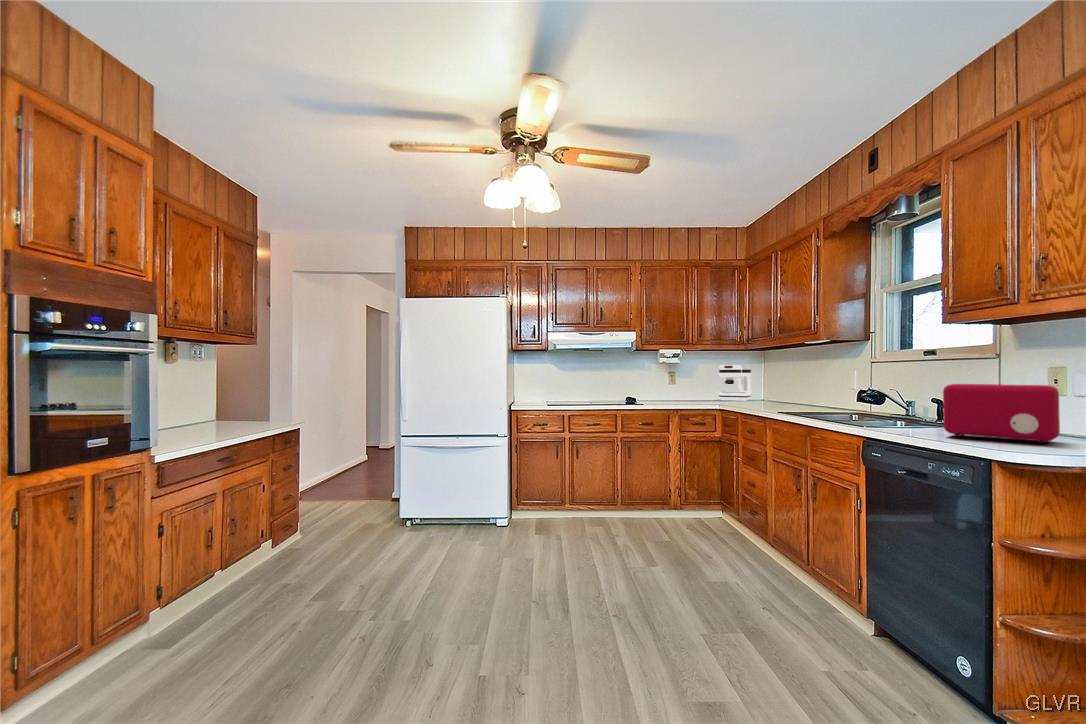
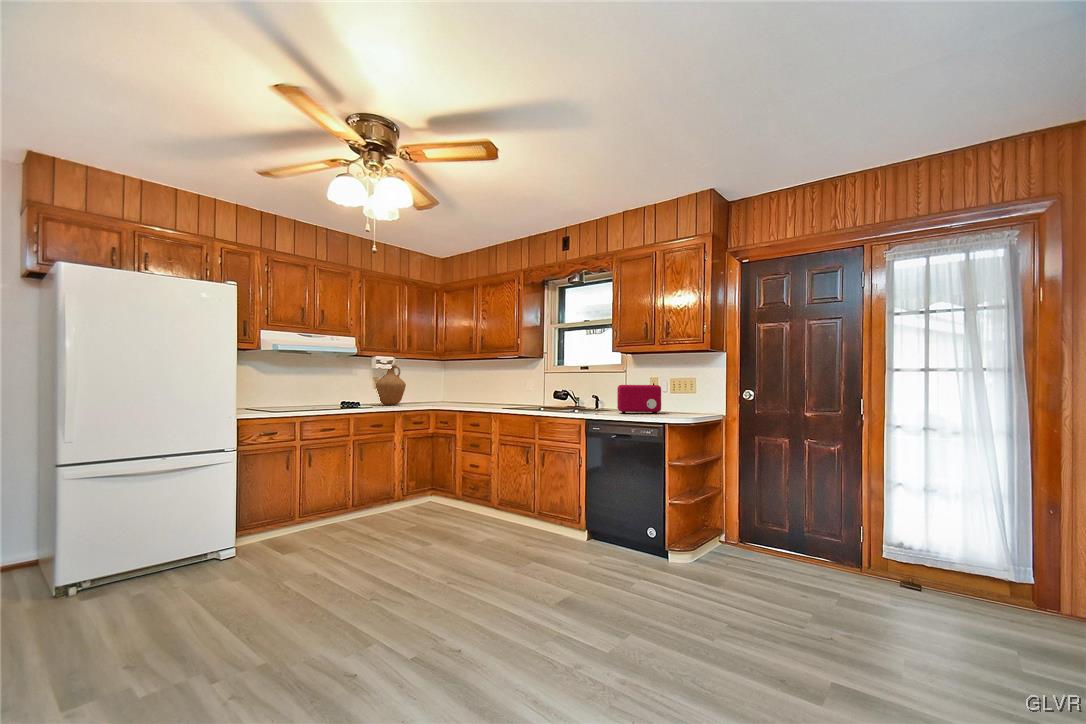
vase: none [670,358,704,402] -> present [376,365,406,405]
coffee maker: present [719,365,751,401] -> none [412,373,437,403]

